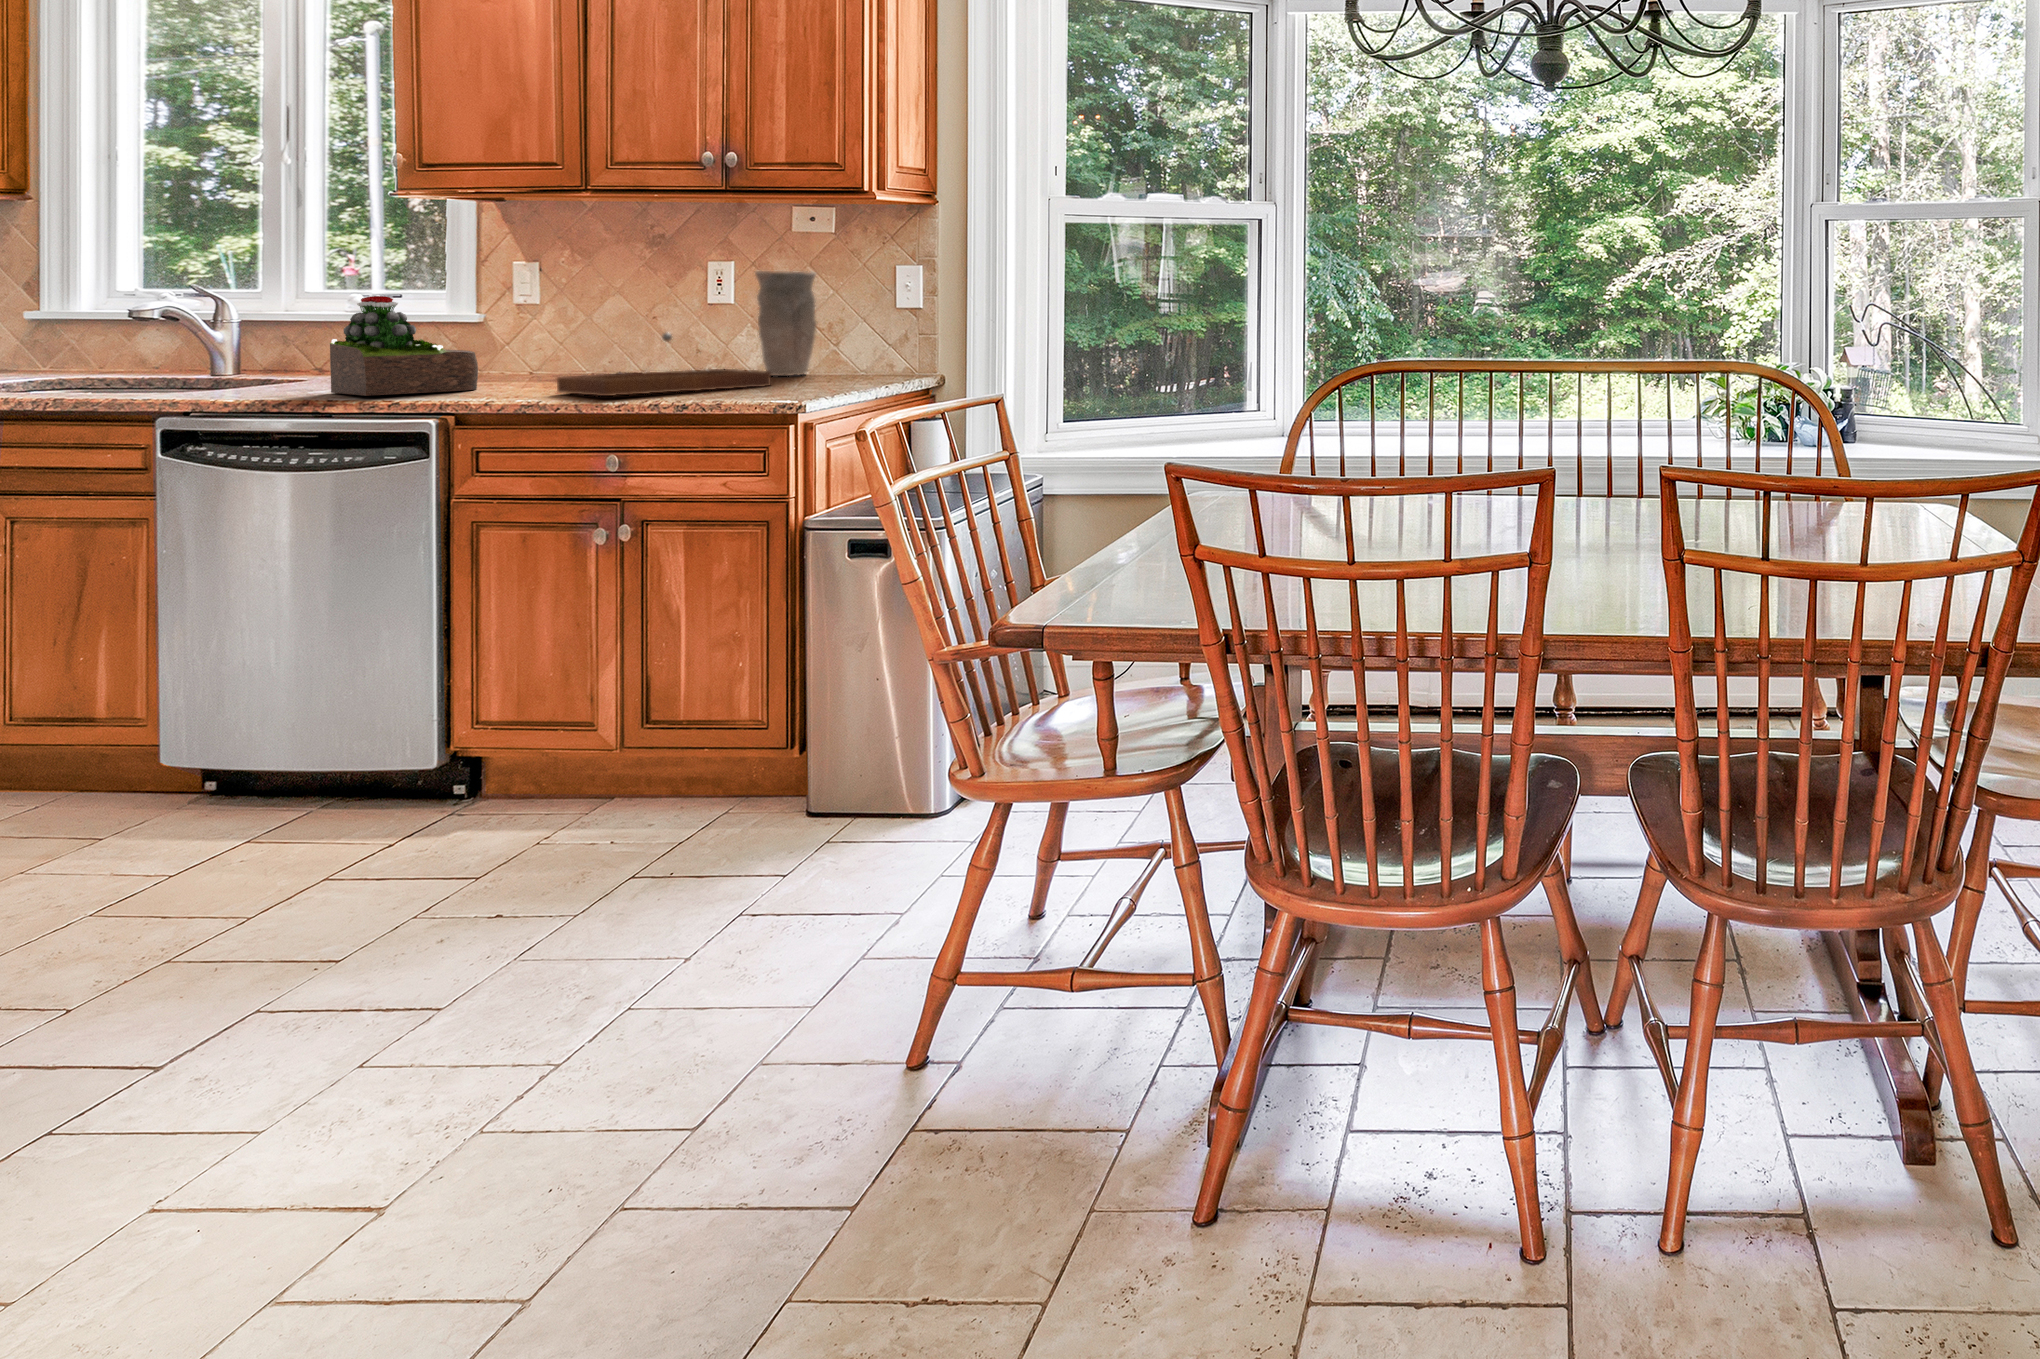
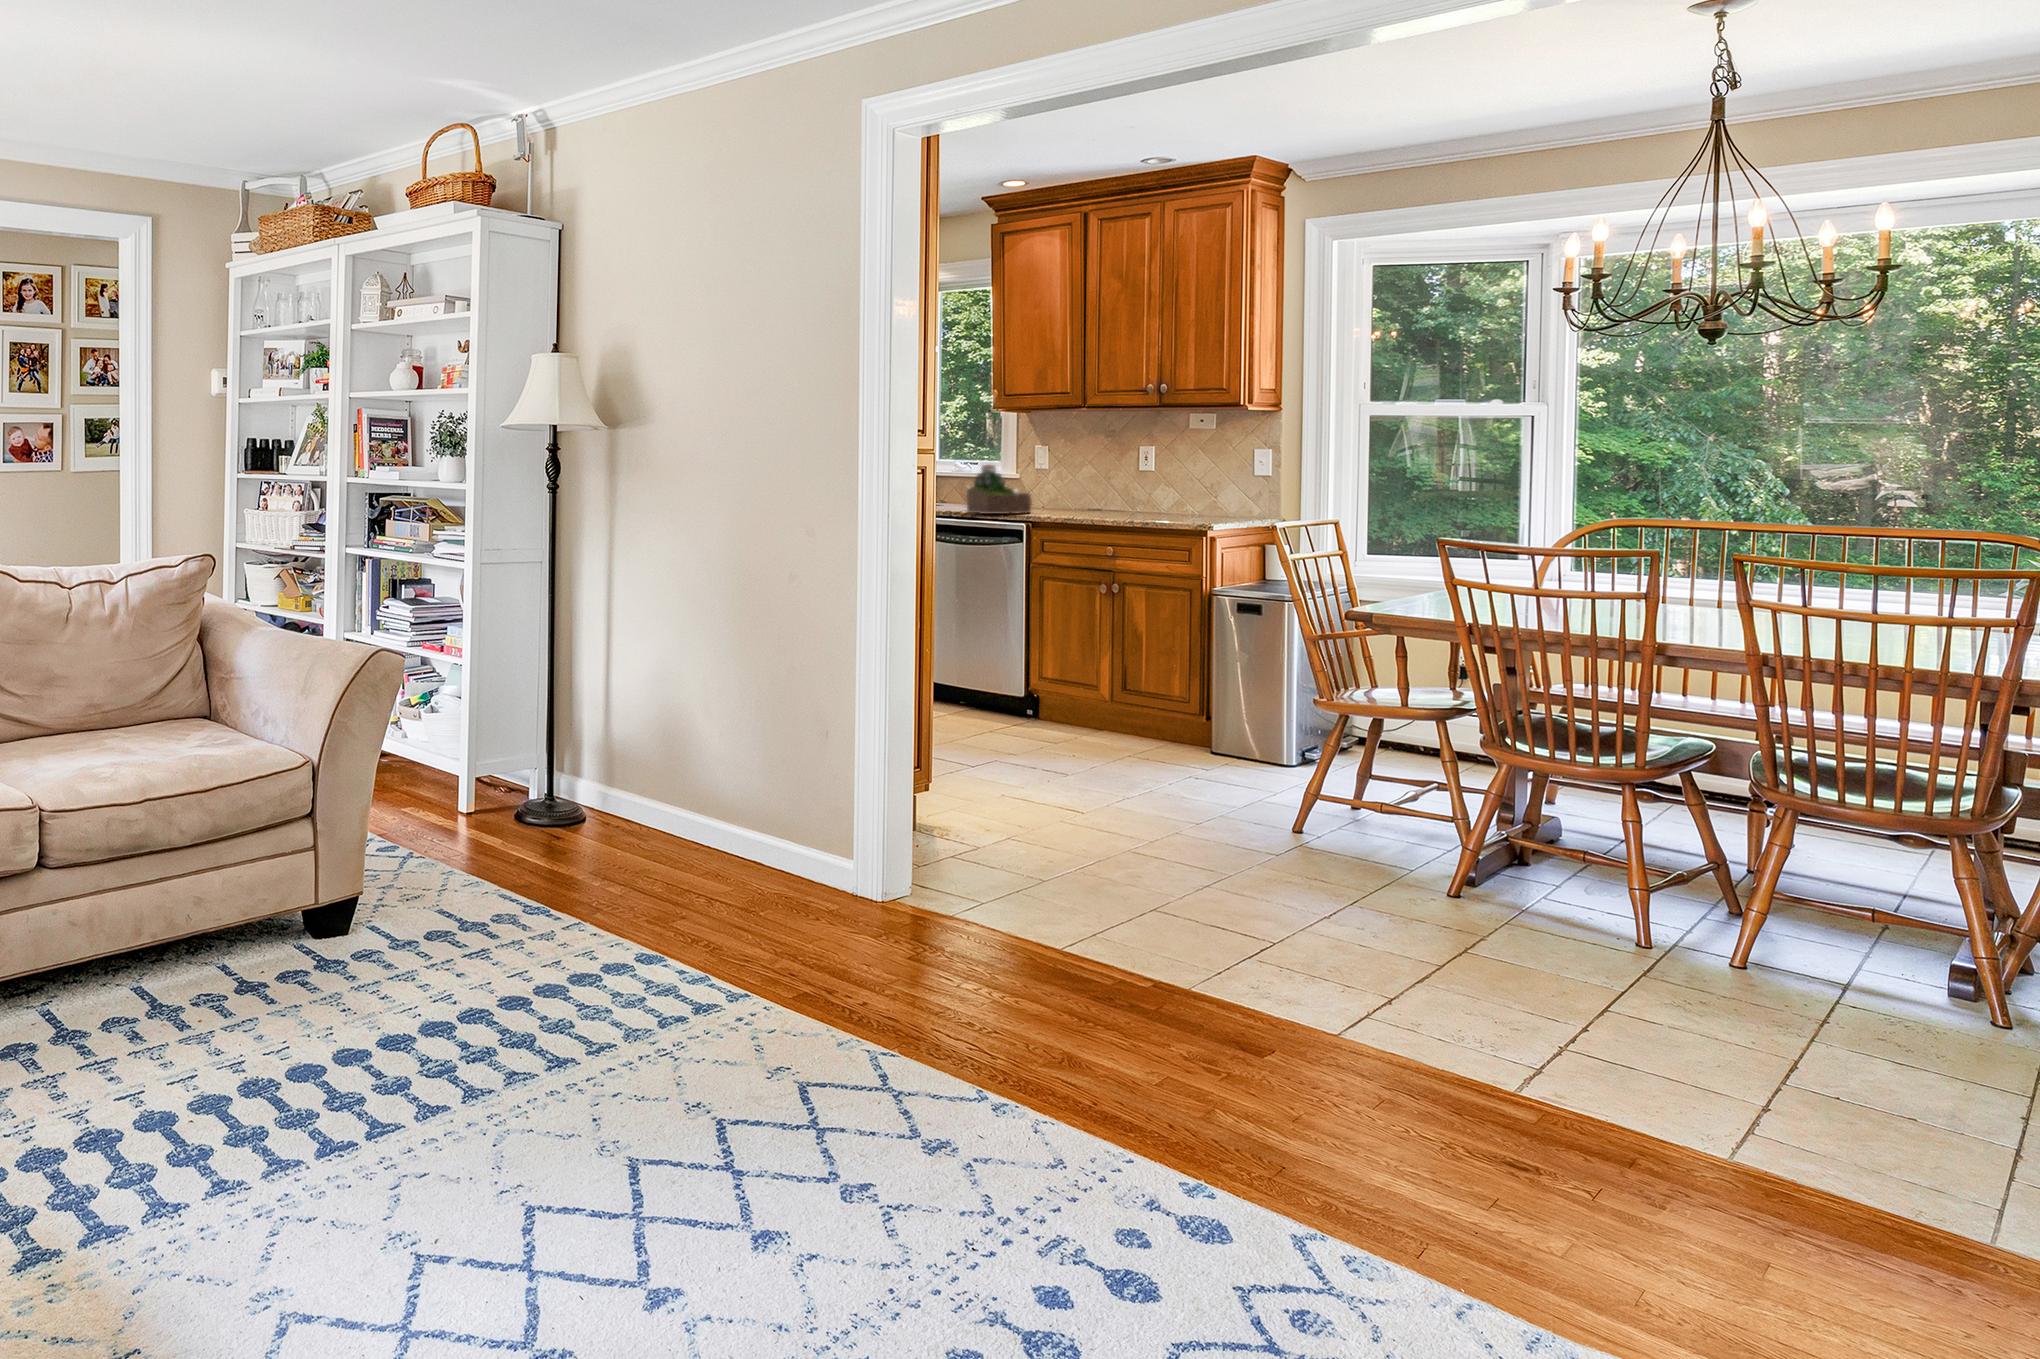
vase: present [755,271,816,376] -> none [1170,449,1206,511]
tray: present [557,333,771,396] -> none [1074,485,1184,518]

